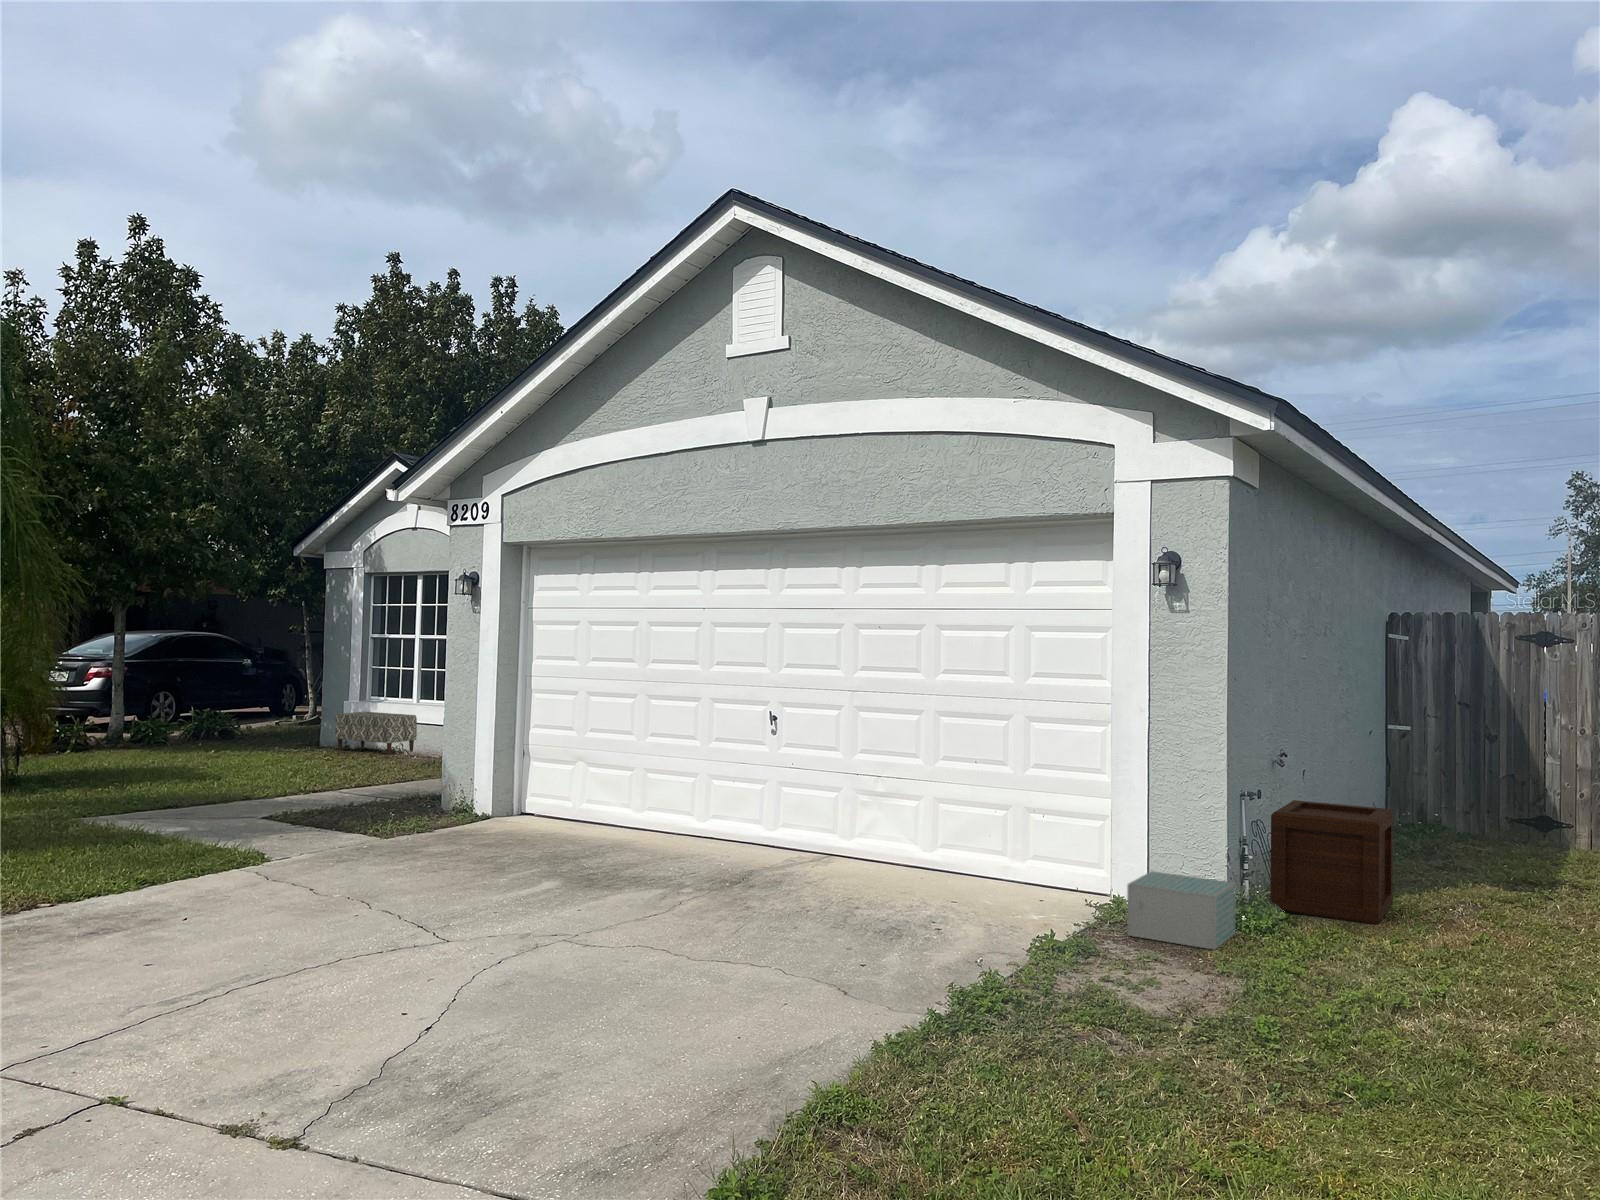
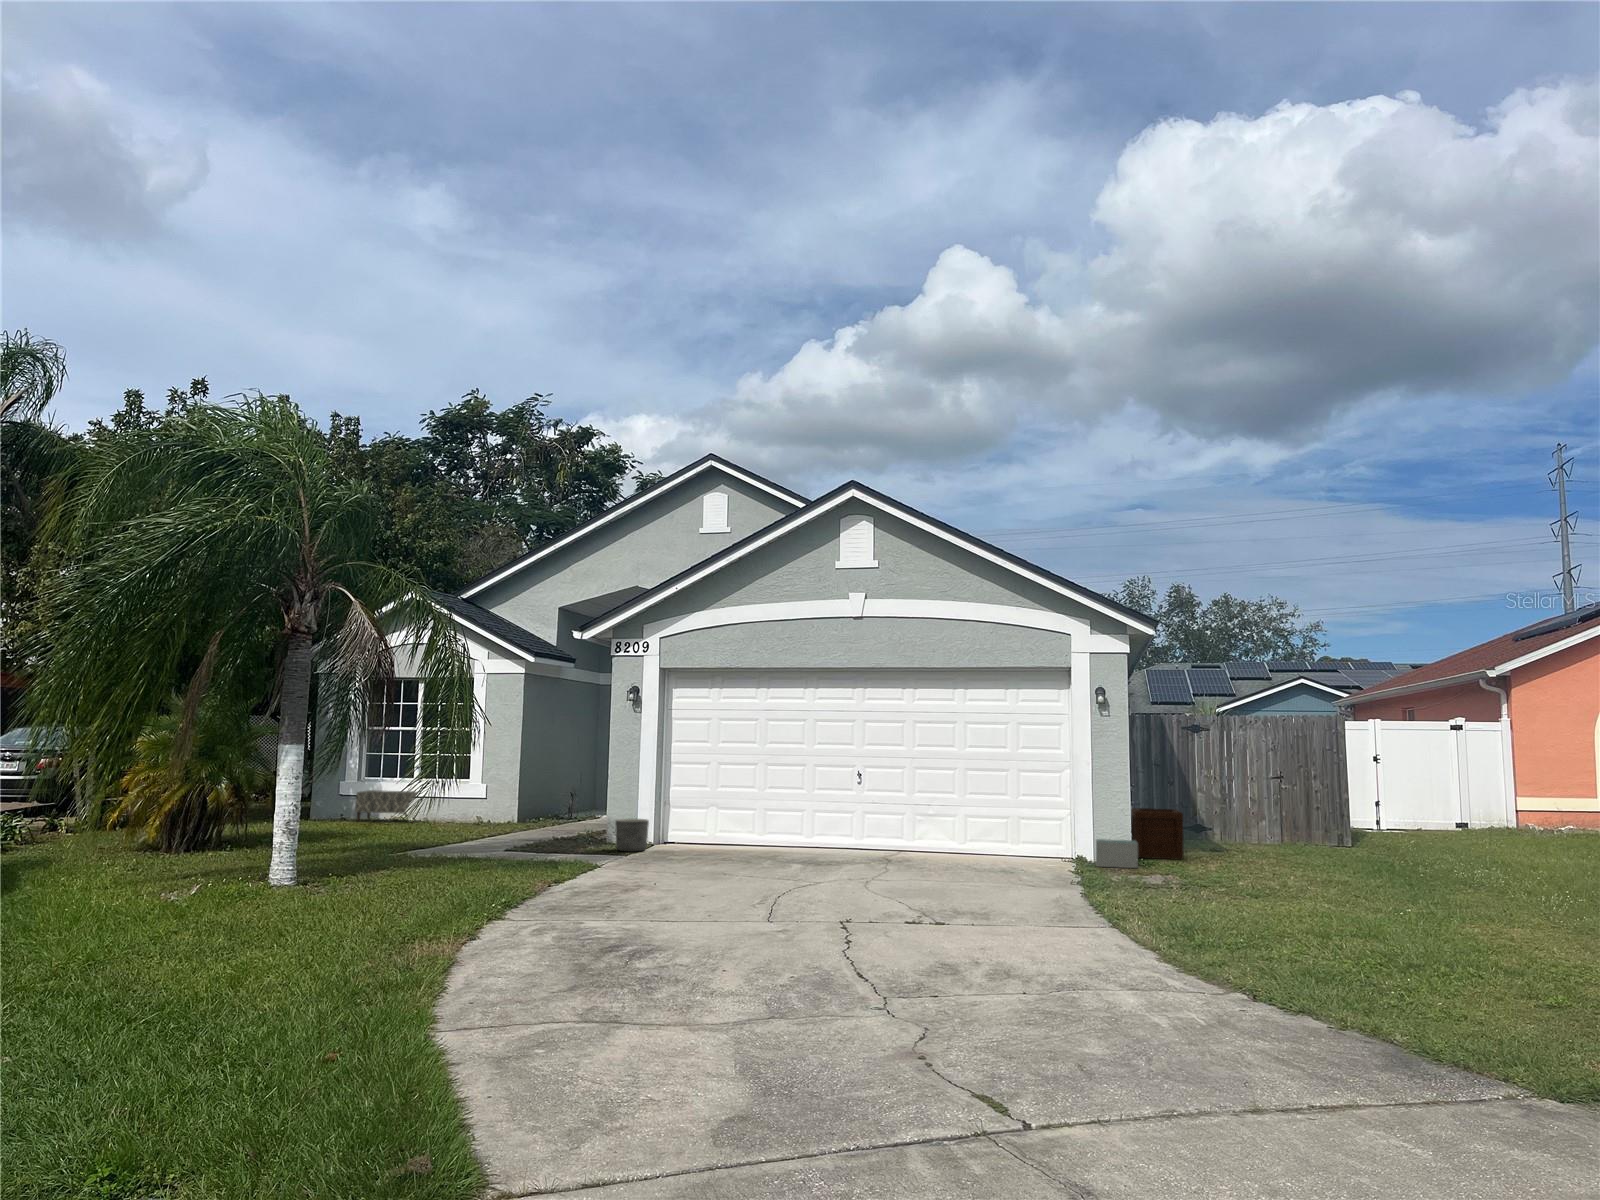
planter: none [424,774,477,826] -> present [615,819,649,852]

